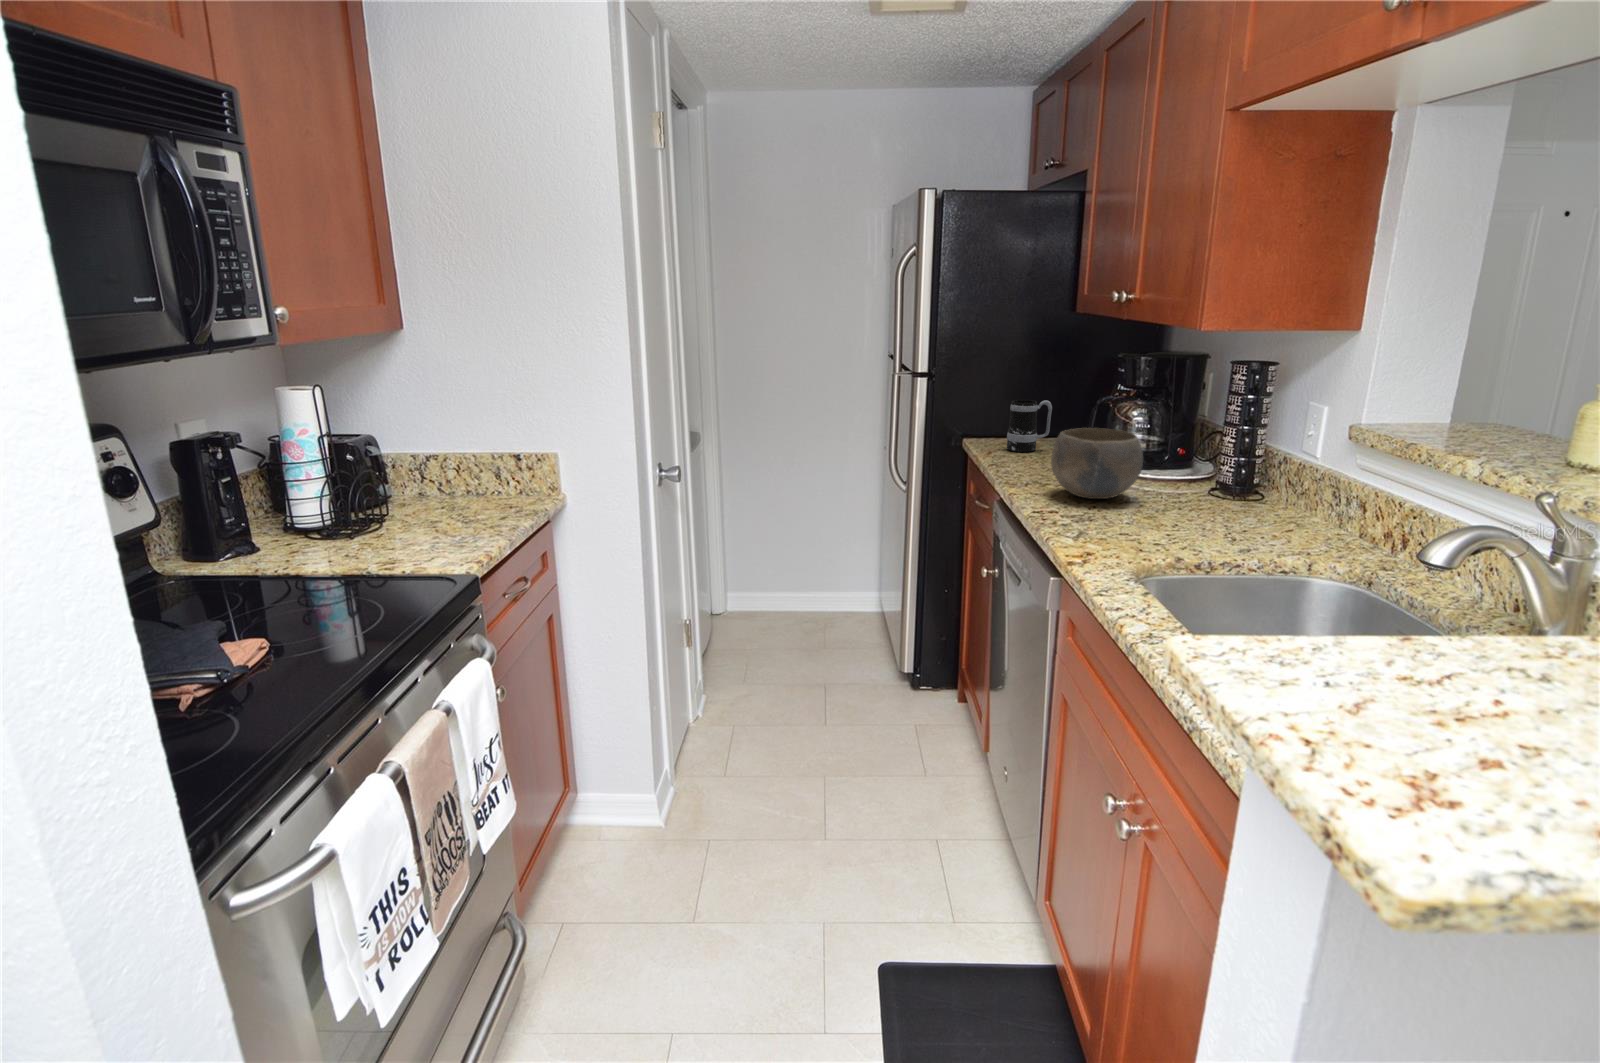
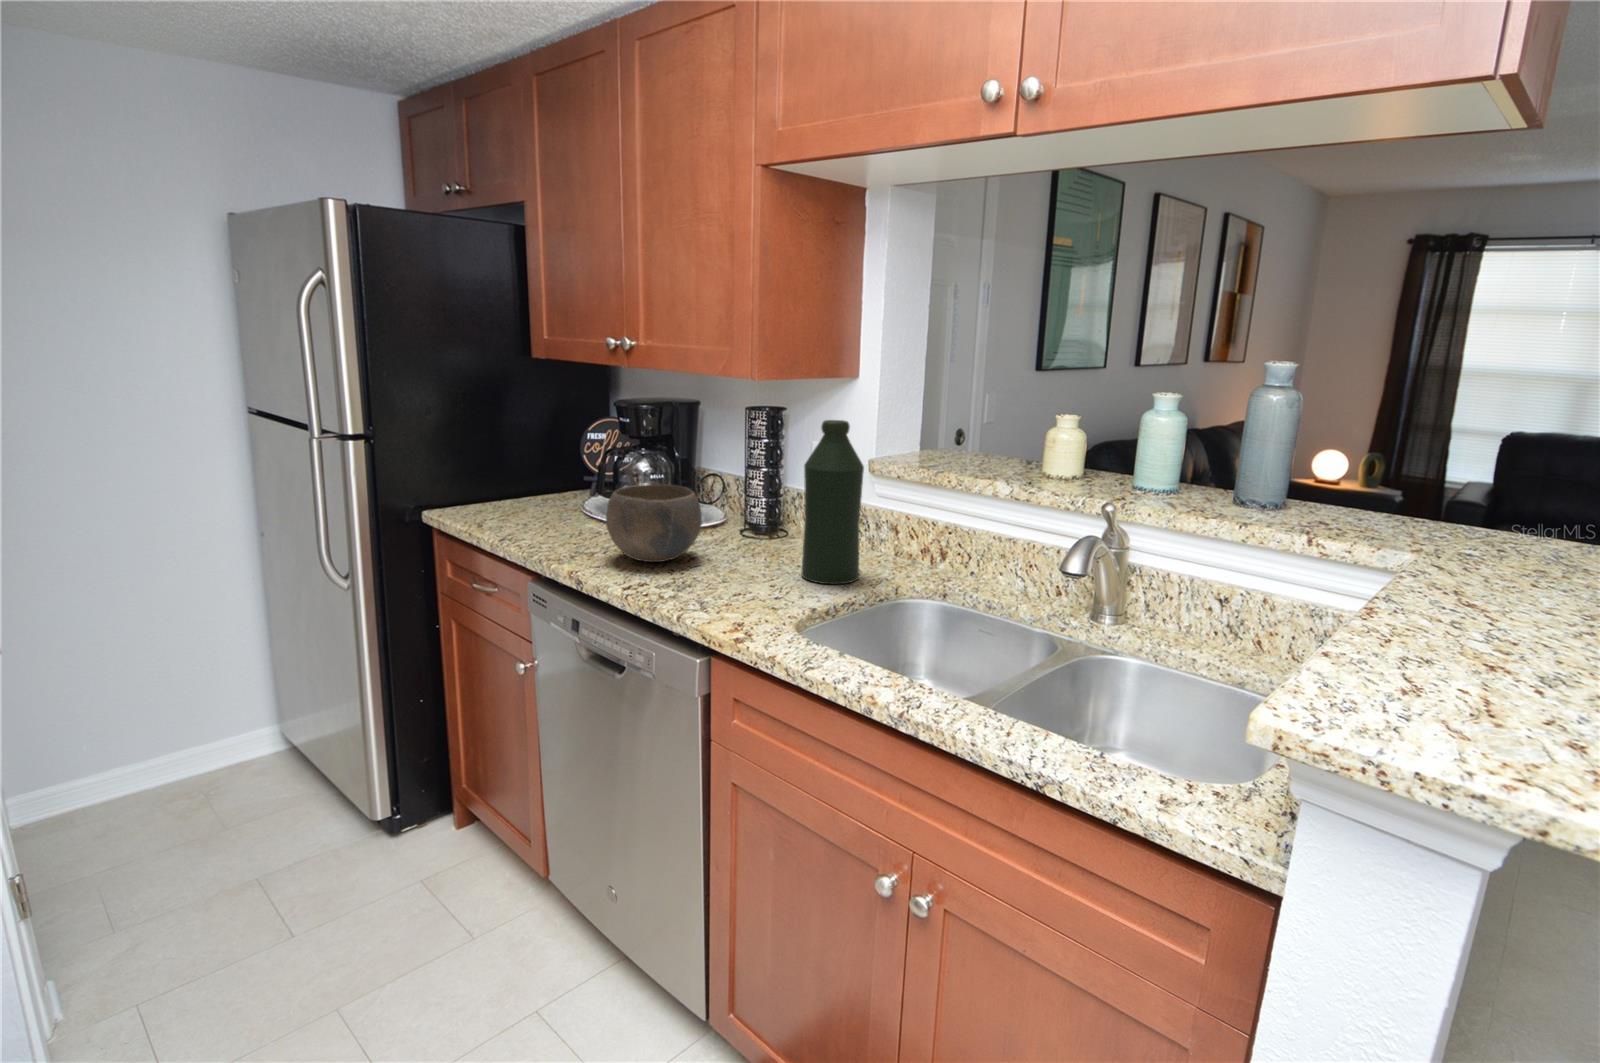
bottle: none [1210,374,1297,547] -> present [801,420,864,584]
mug: present [1007,400,1052,452] -> none [487,457,535,519]

